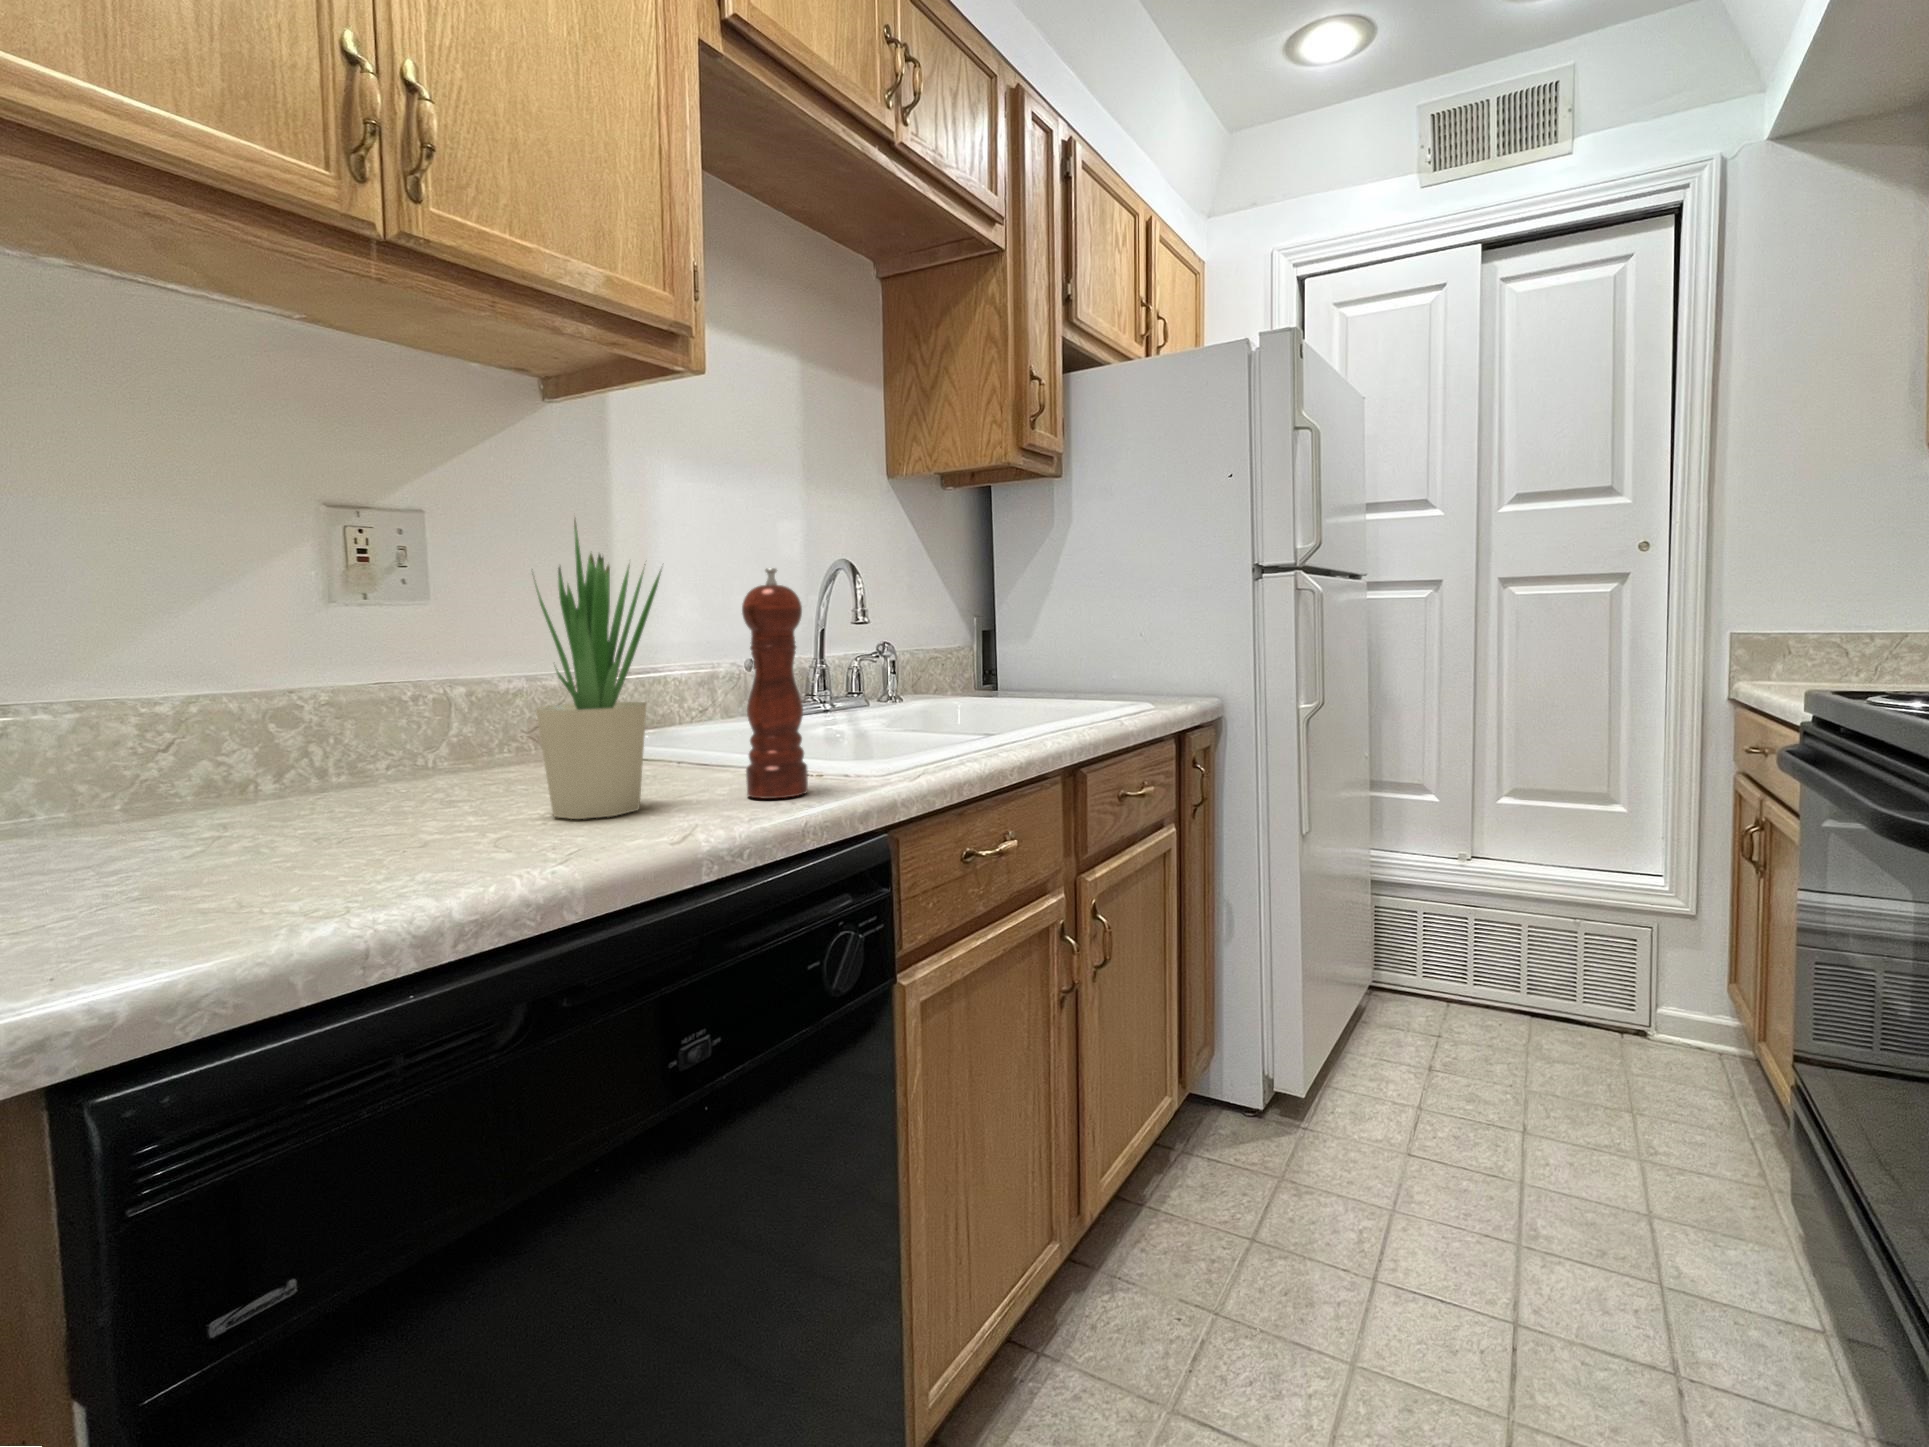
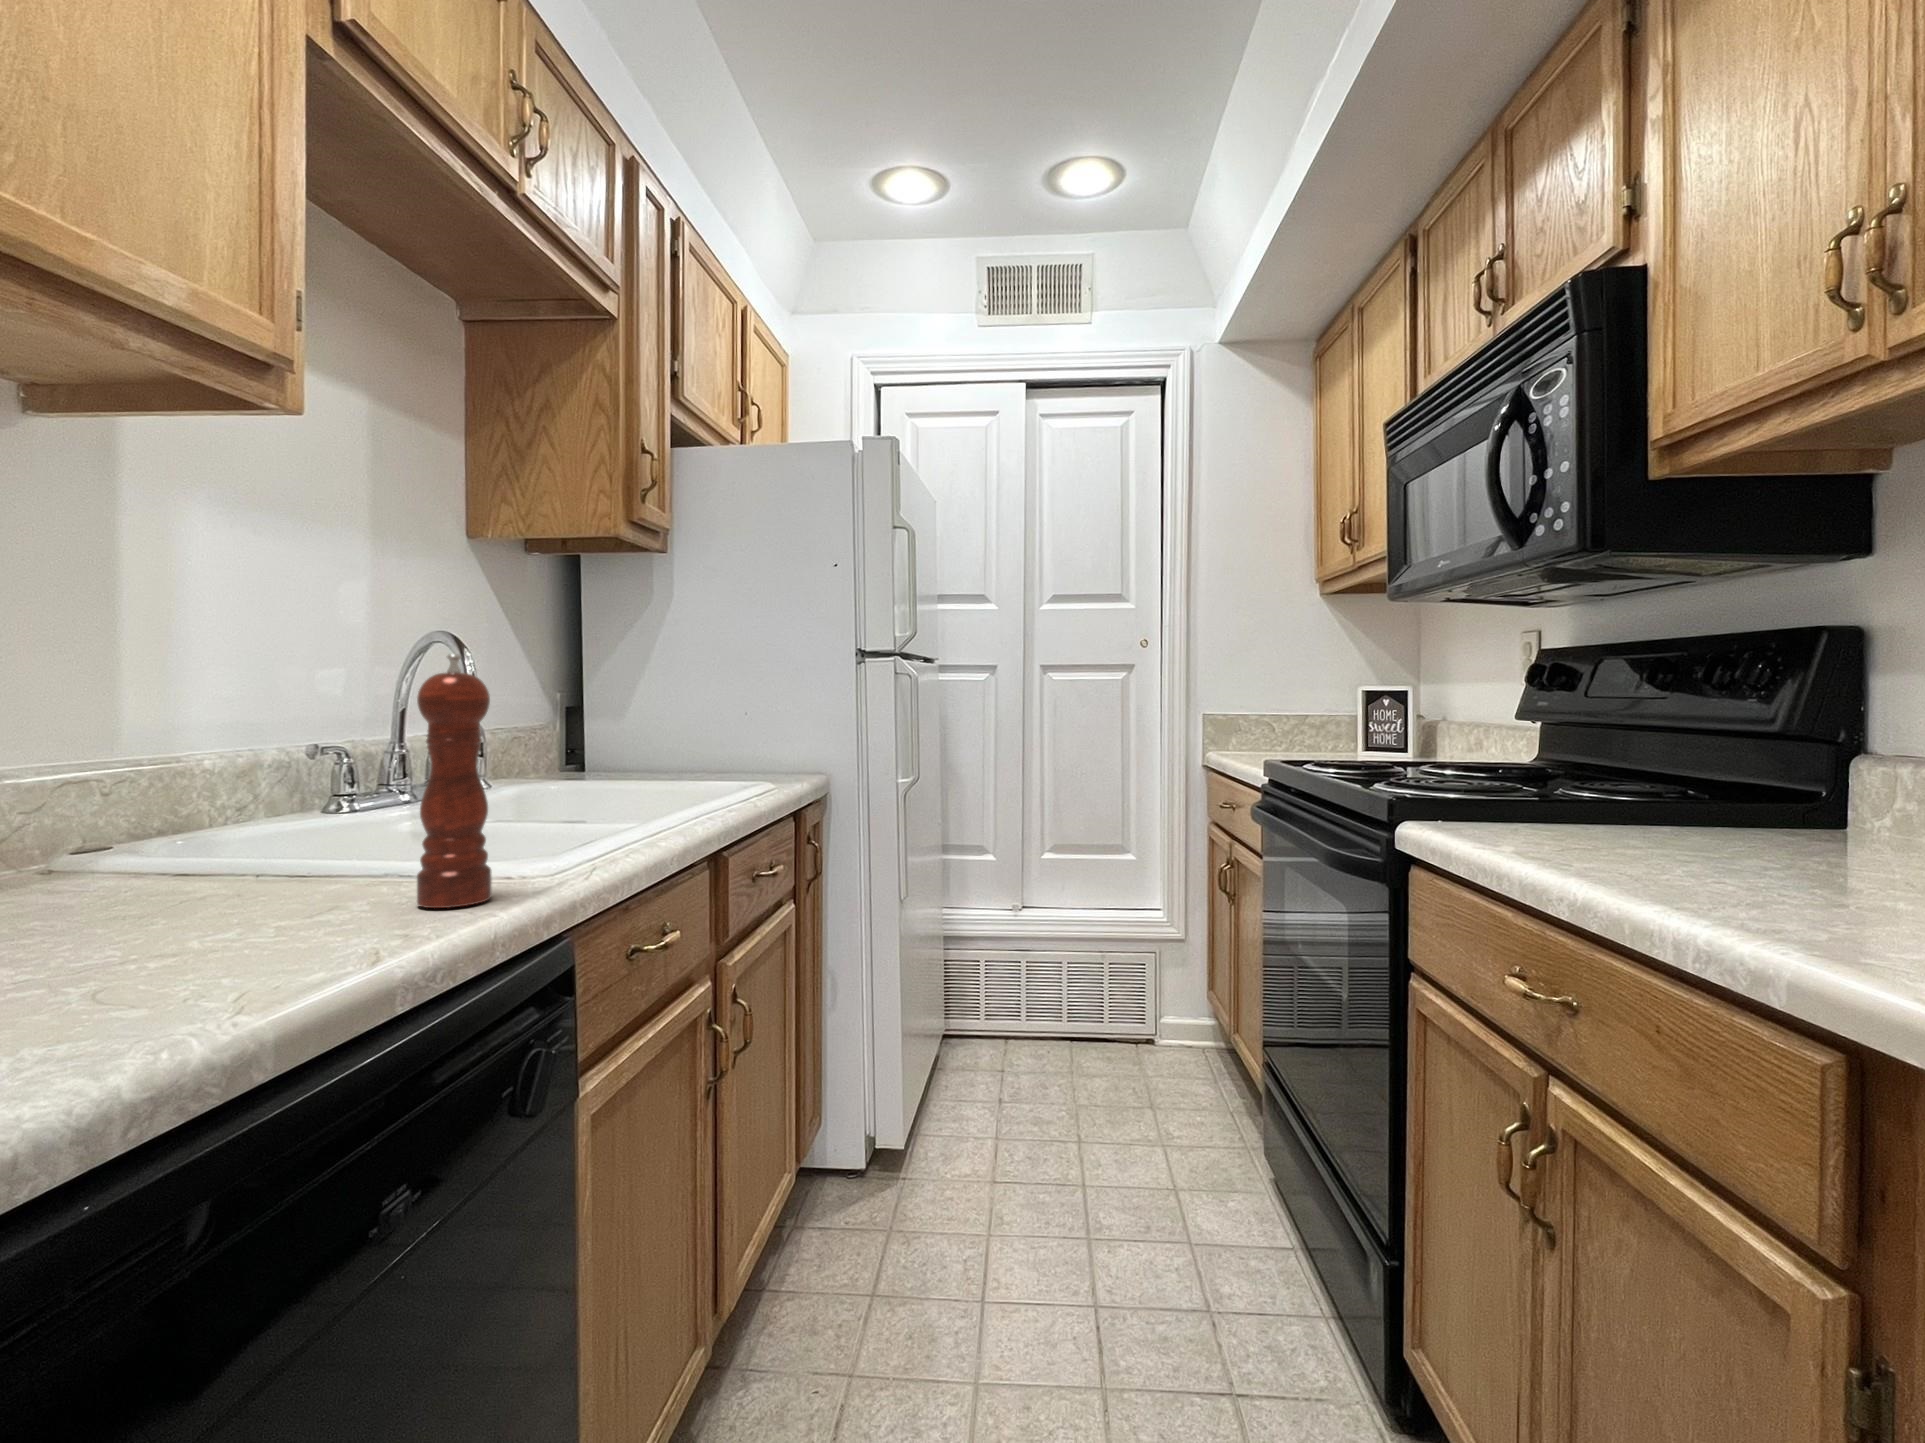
potted plant: present [535,520,661,819] -> none [148,584,334,952]

